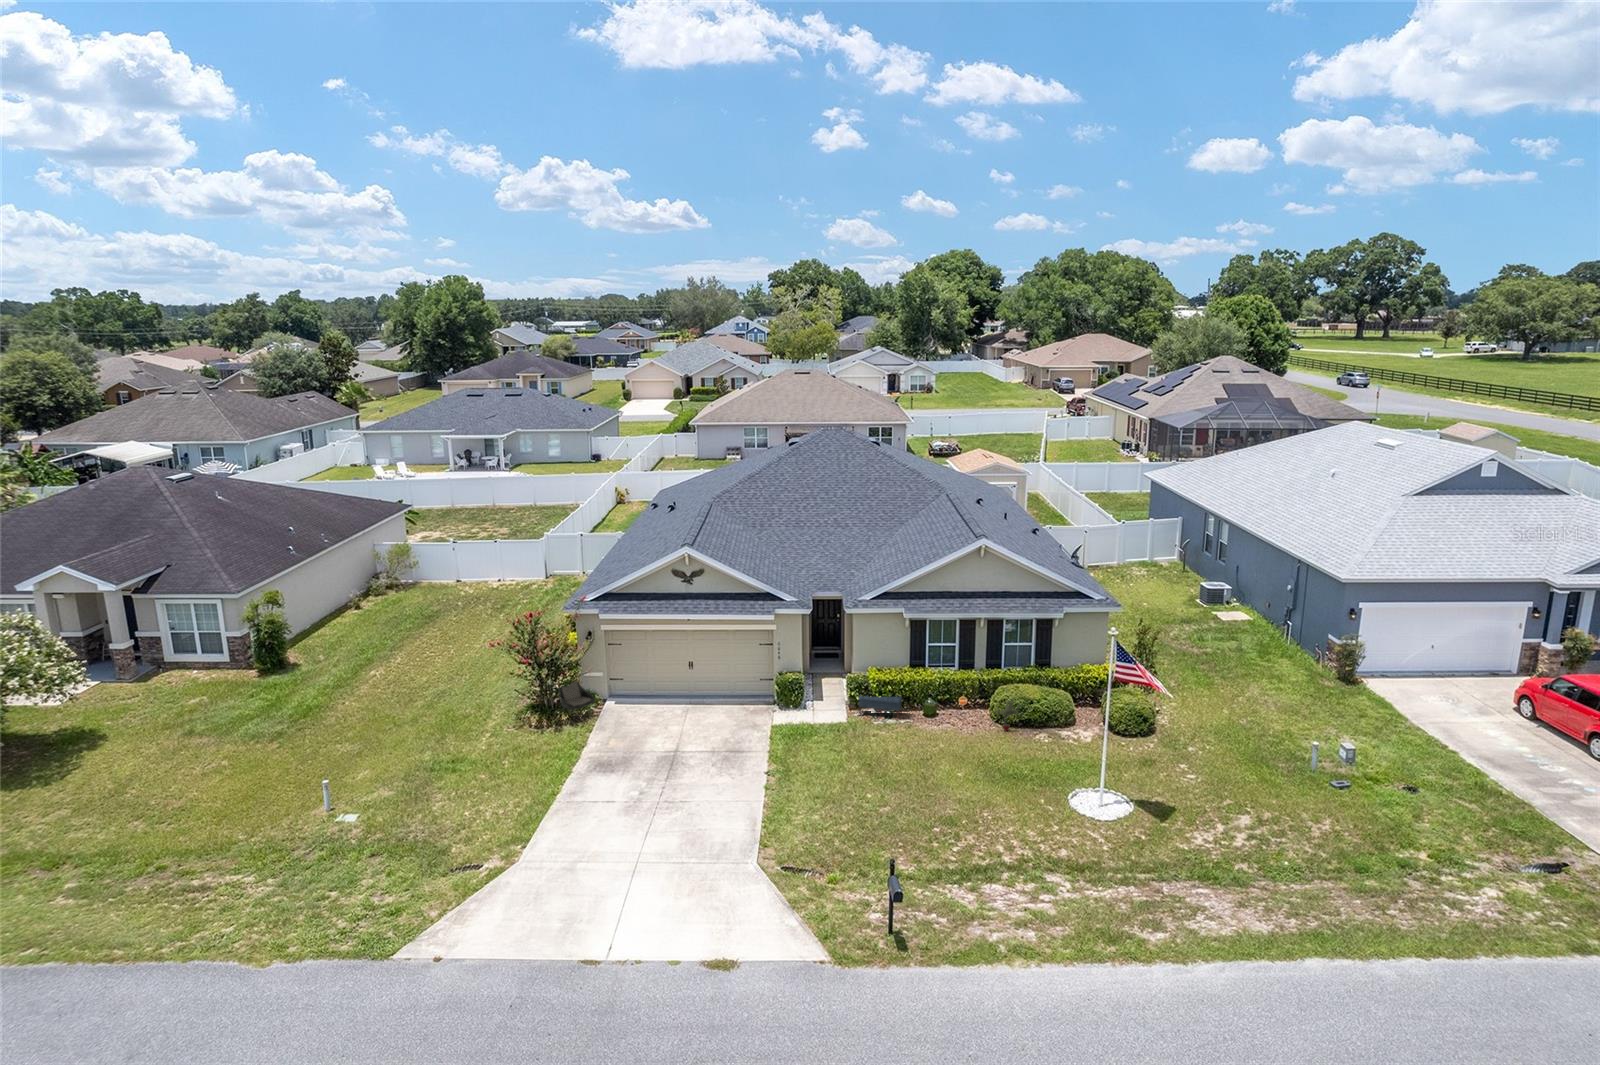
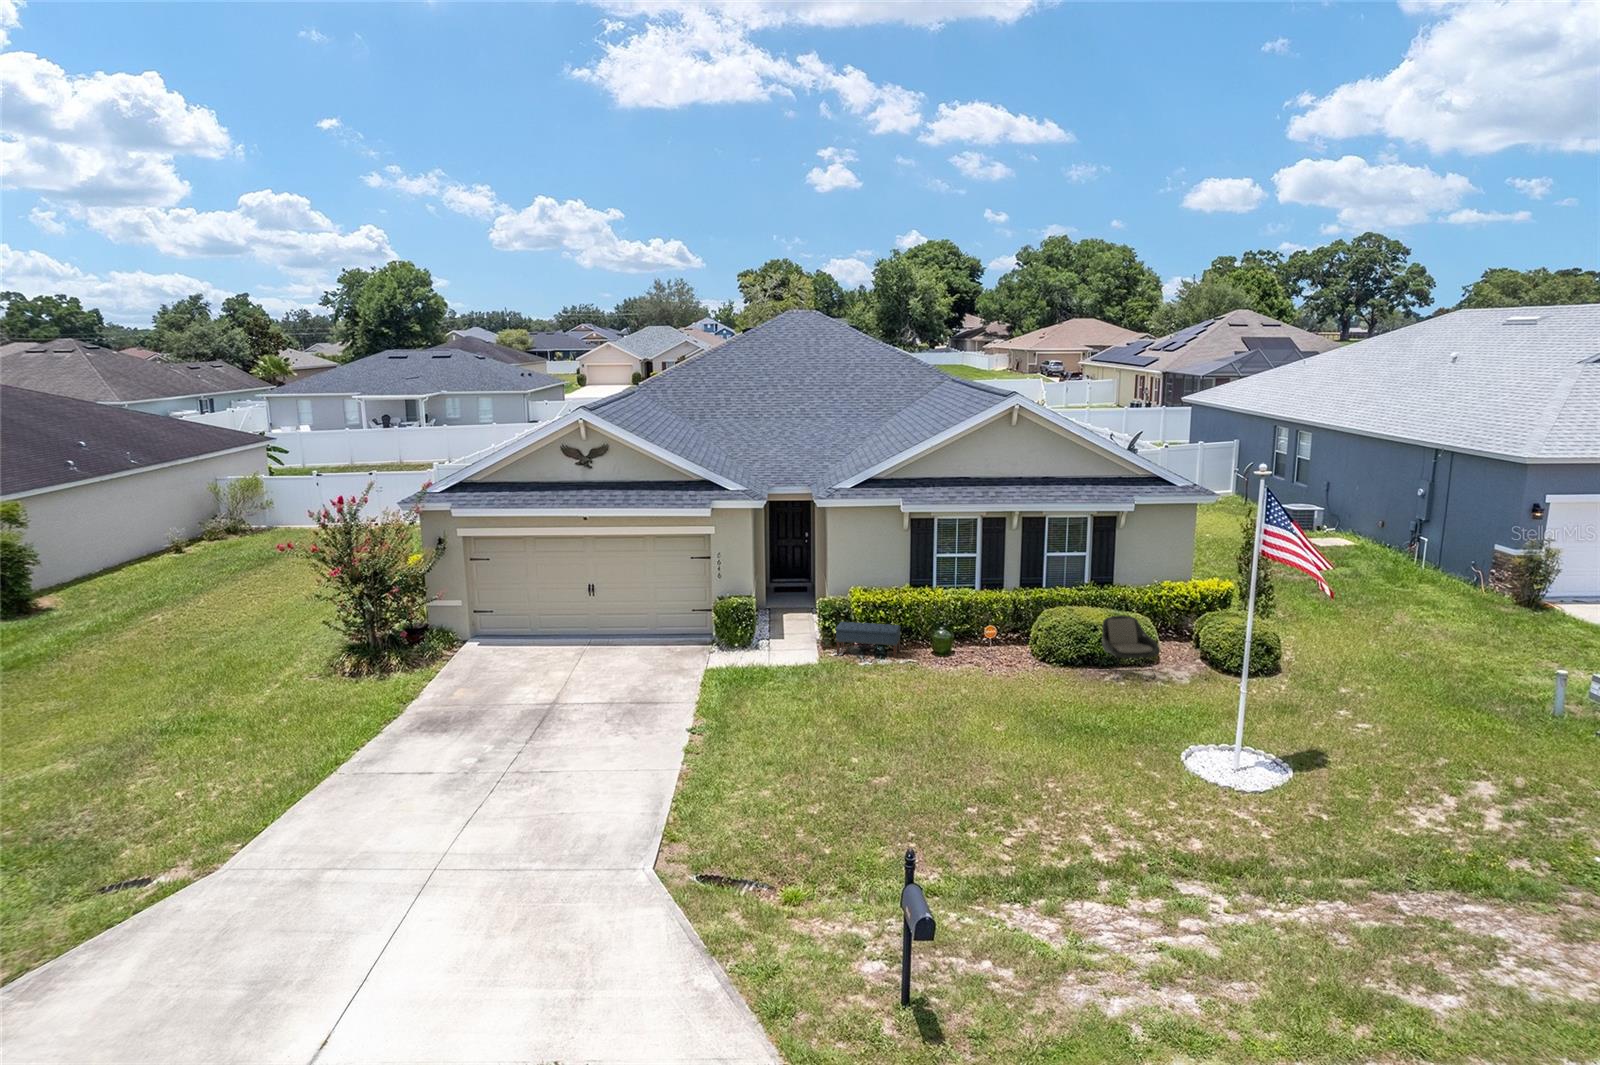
lounge chair: present [559,681,595,717] -> present [1100,615,1159,680]
potted tree: present [995,701,1020,731] -> none [1038,621,1081,672]

